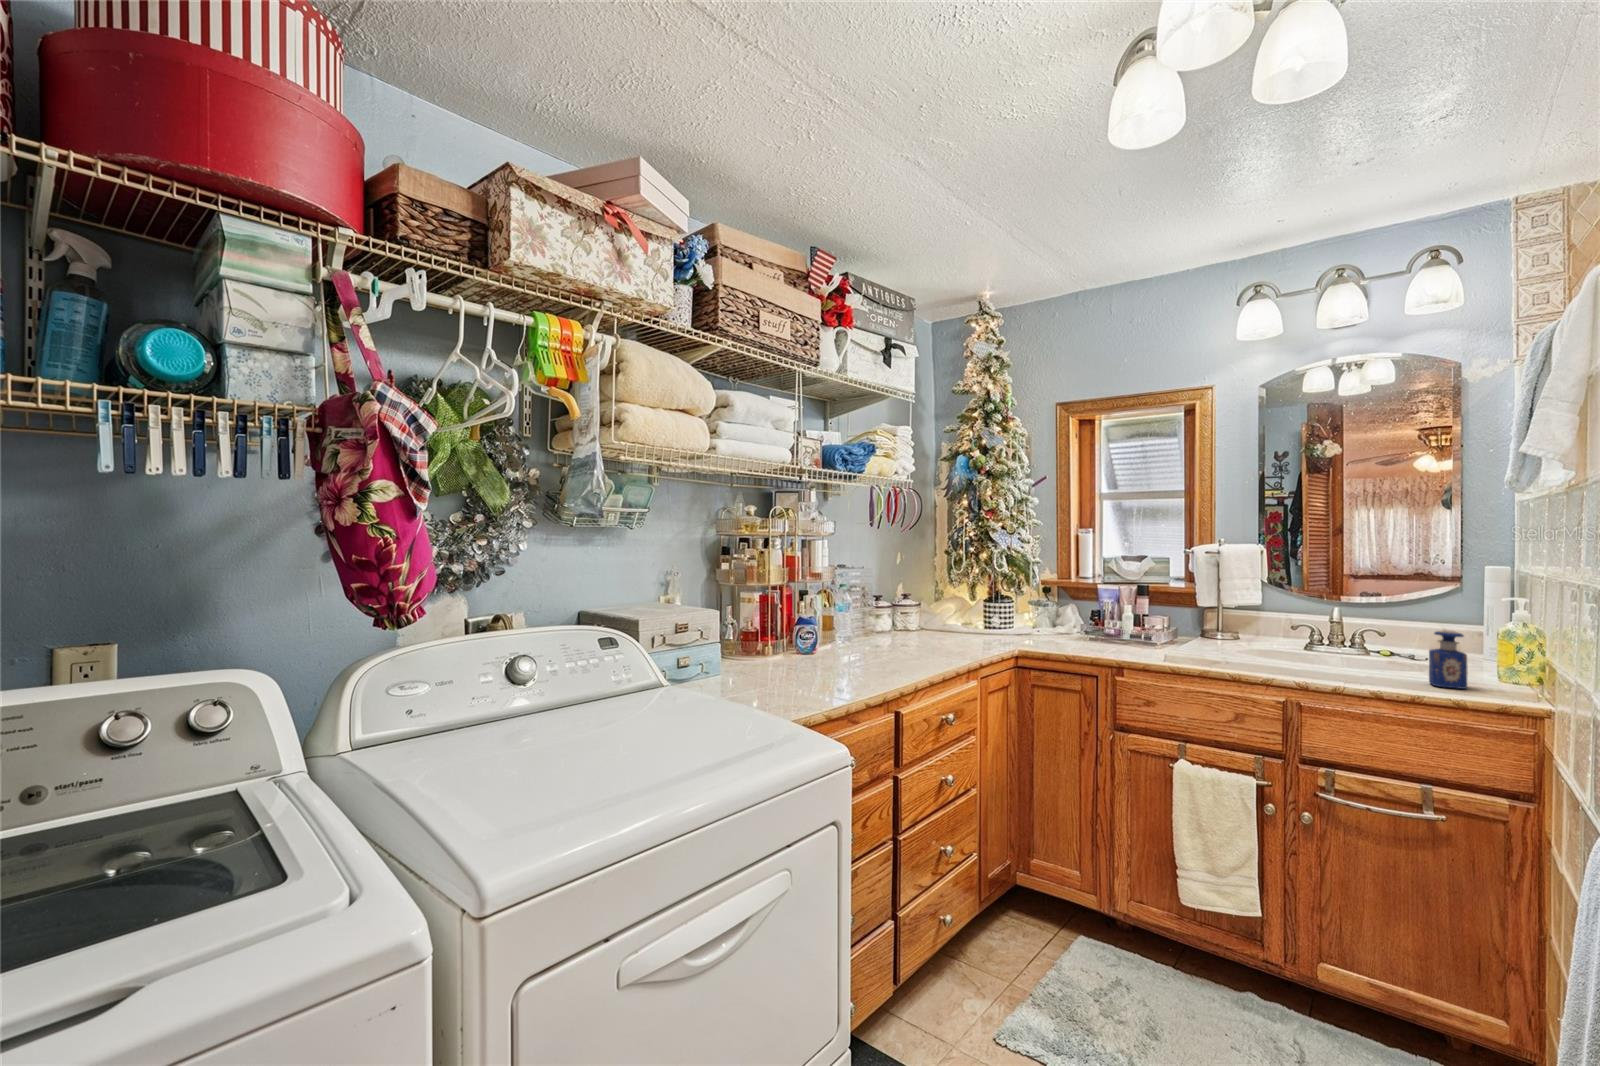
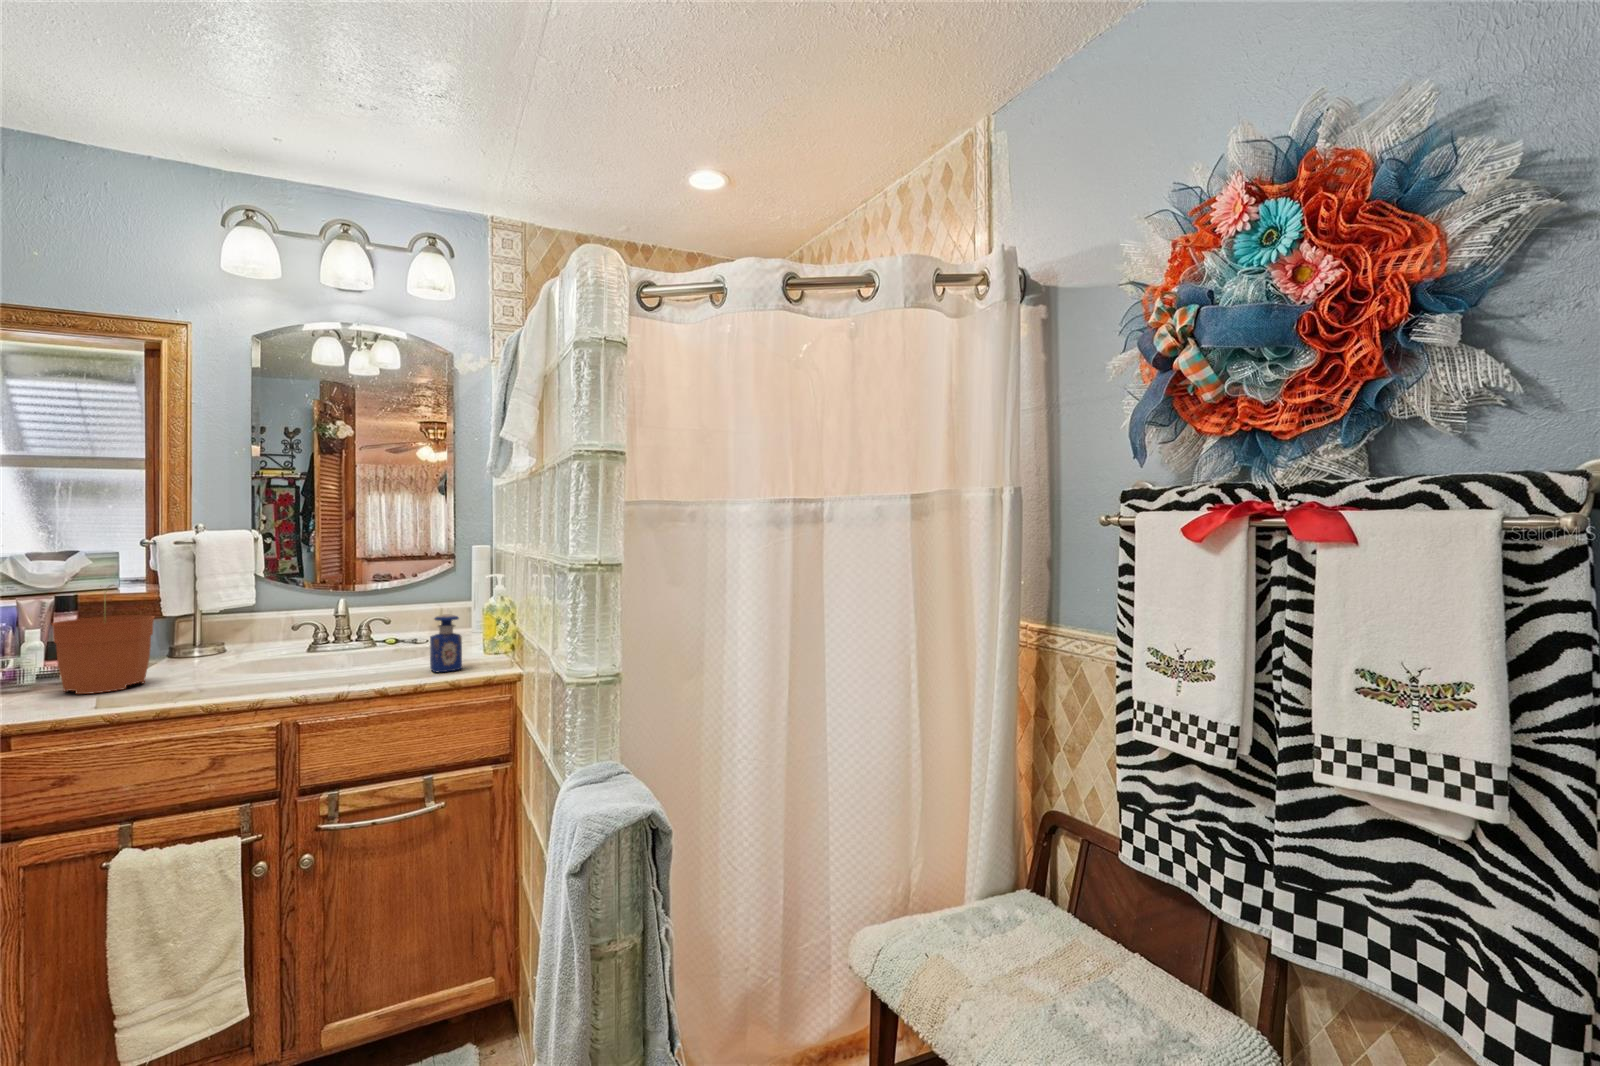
plant pot: none [1141,580,1196,653] -> present [52,586,154,694]

